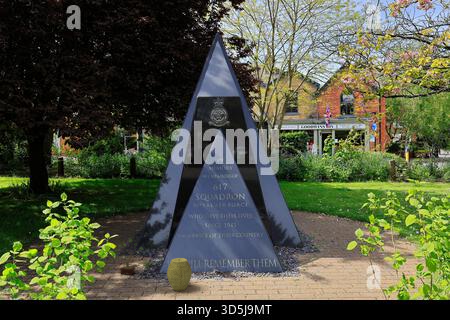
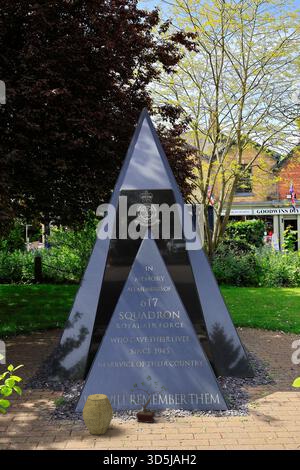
potted plant: present [117,240,142,275] -> present [131,376,166,423]

